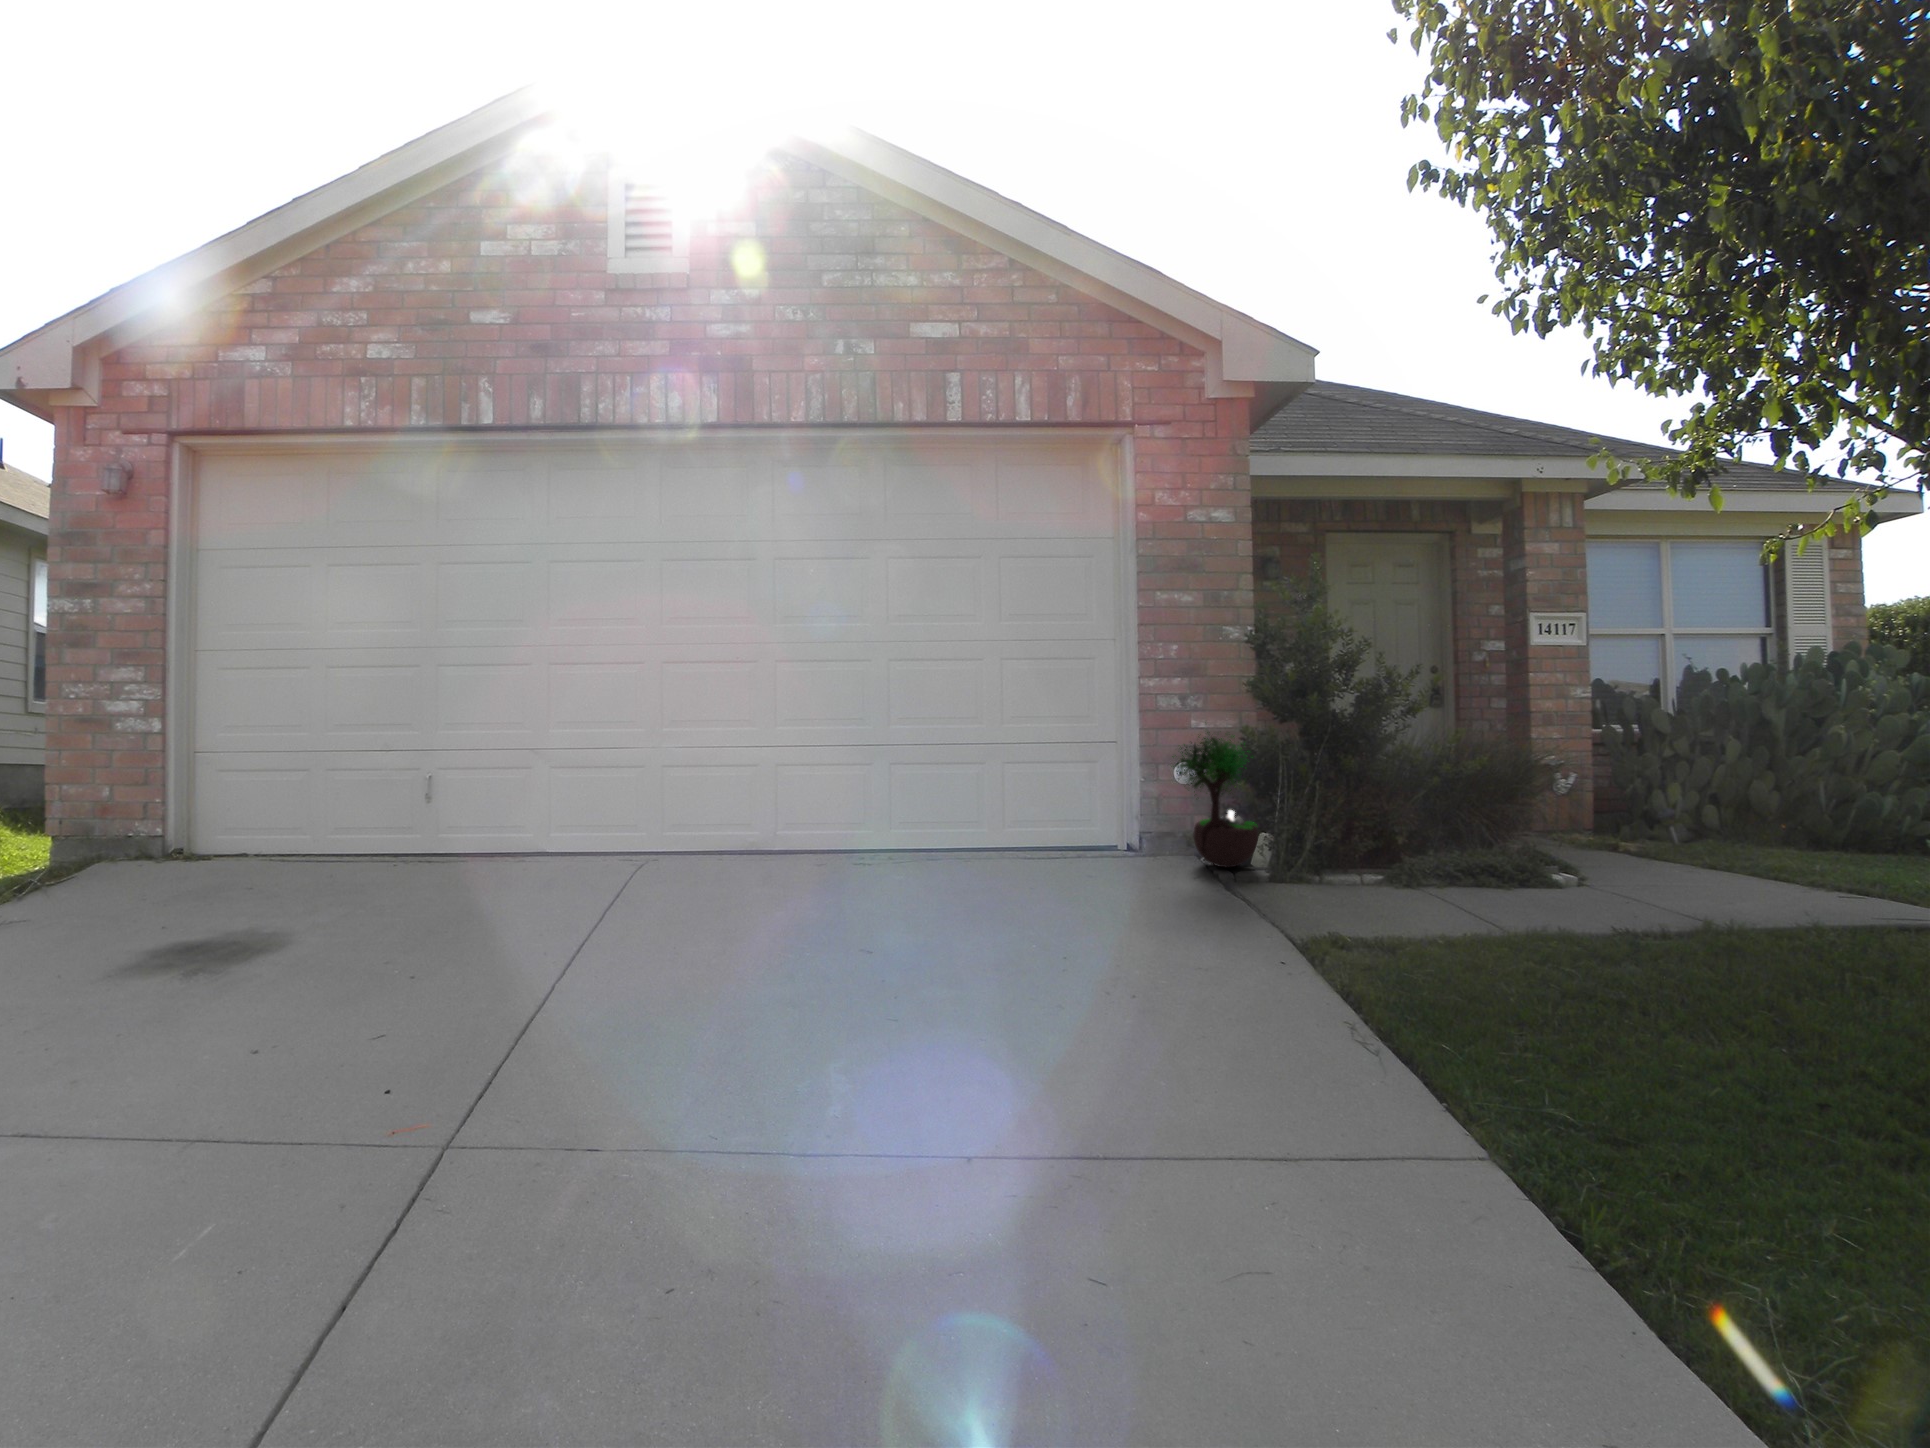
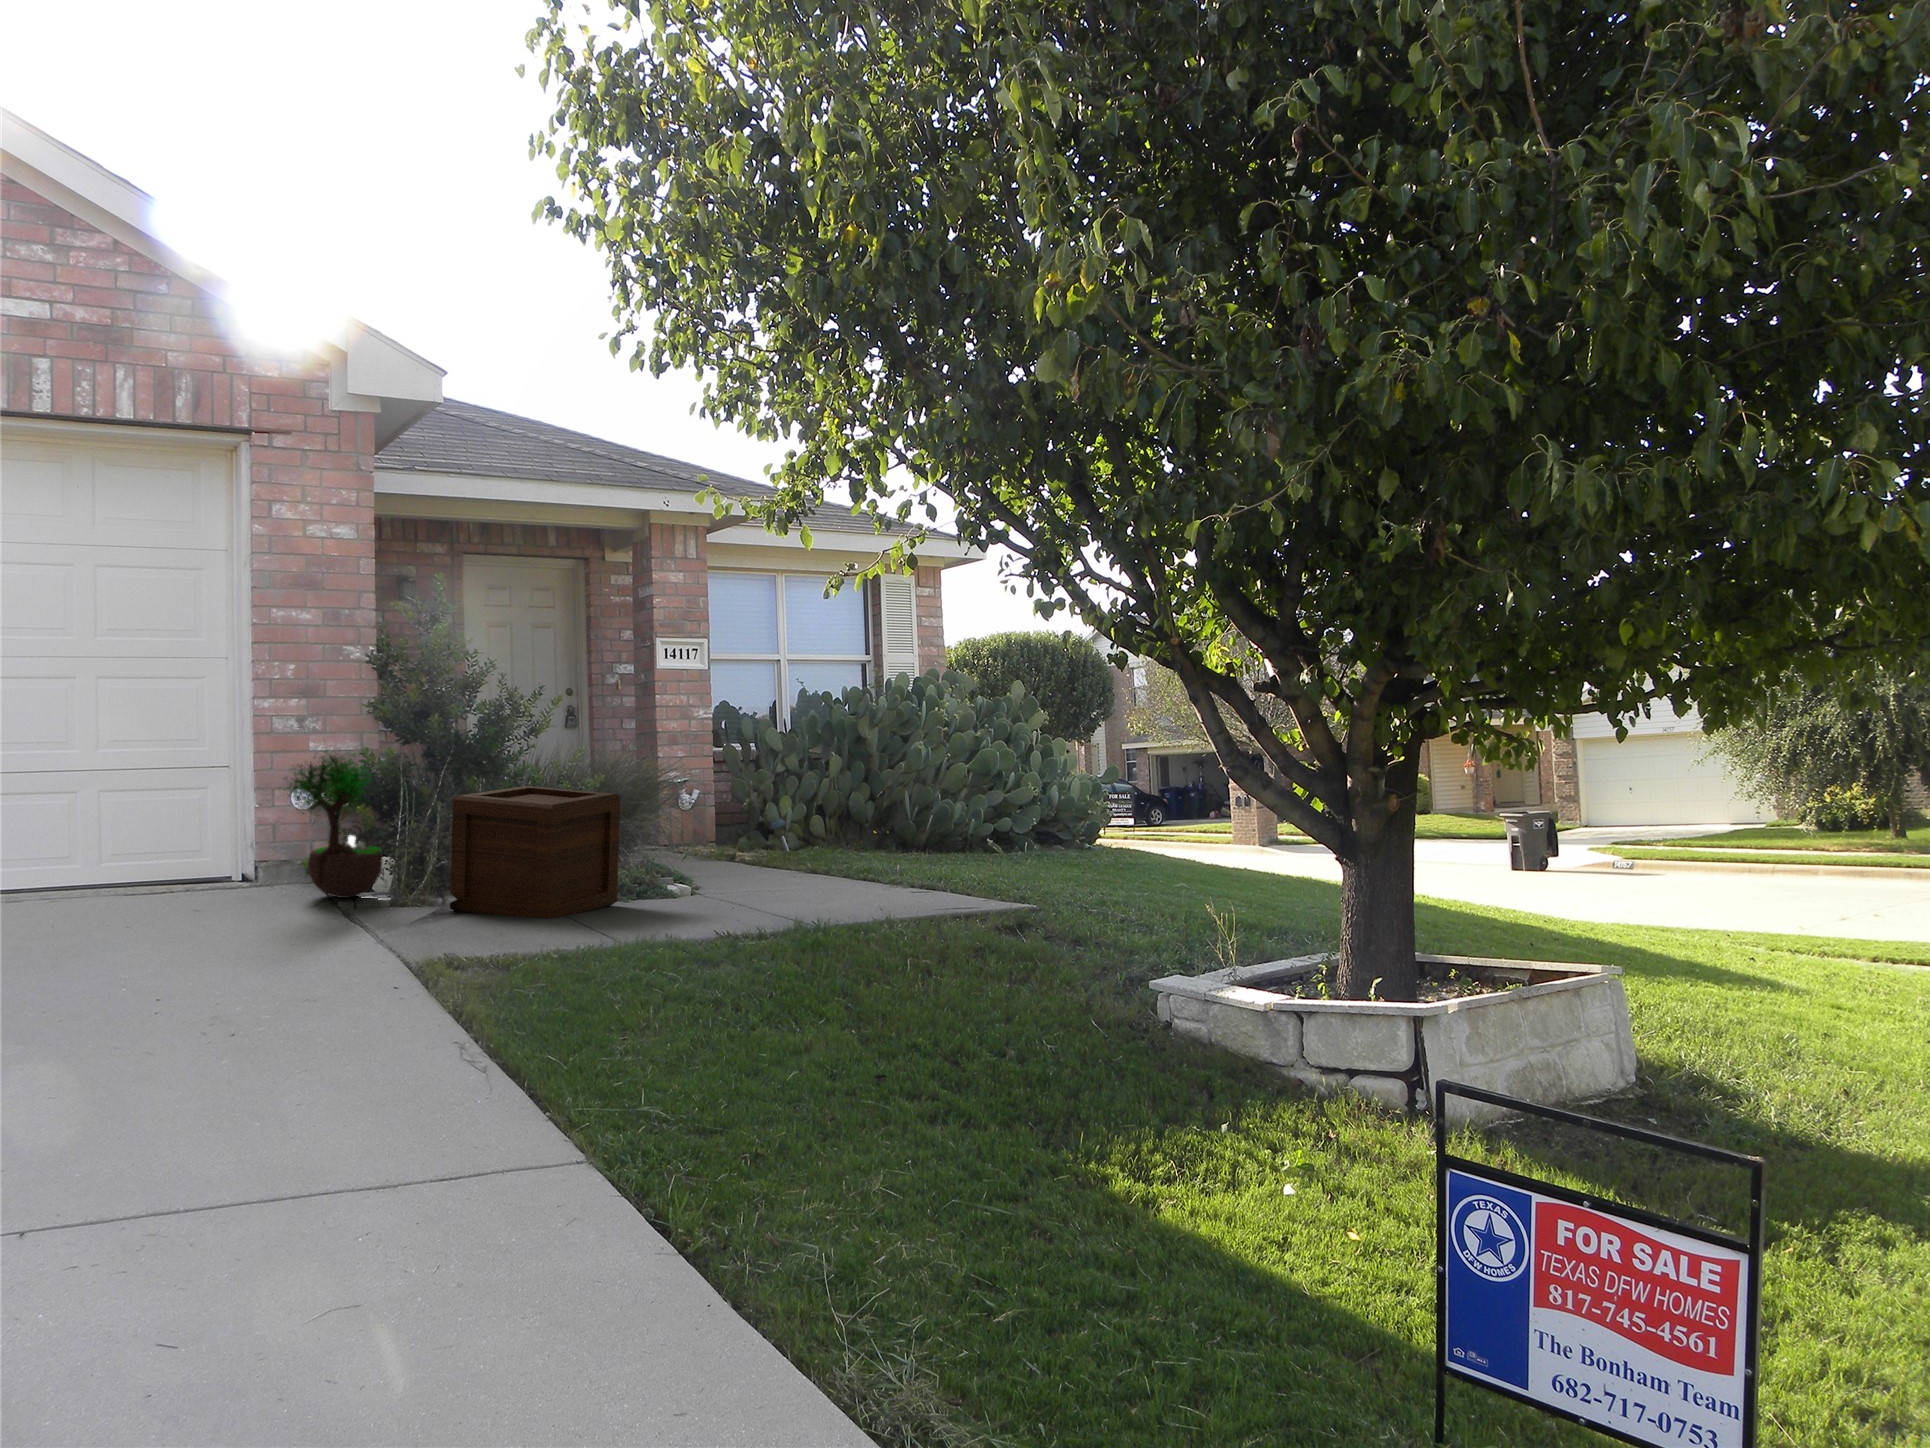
wooden crate: none [1320,769,1493,912] -> present [450,786,620,919]

